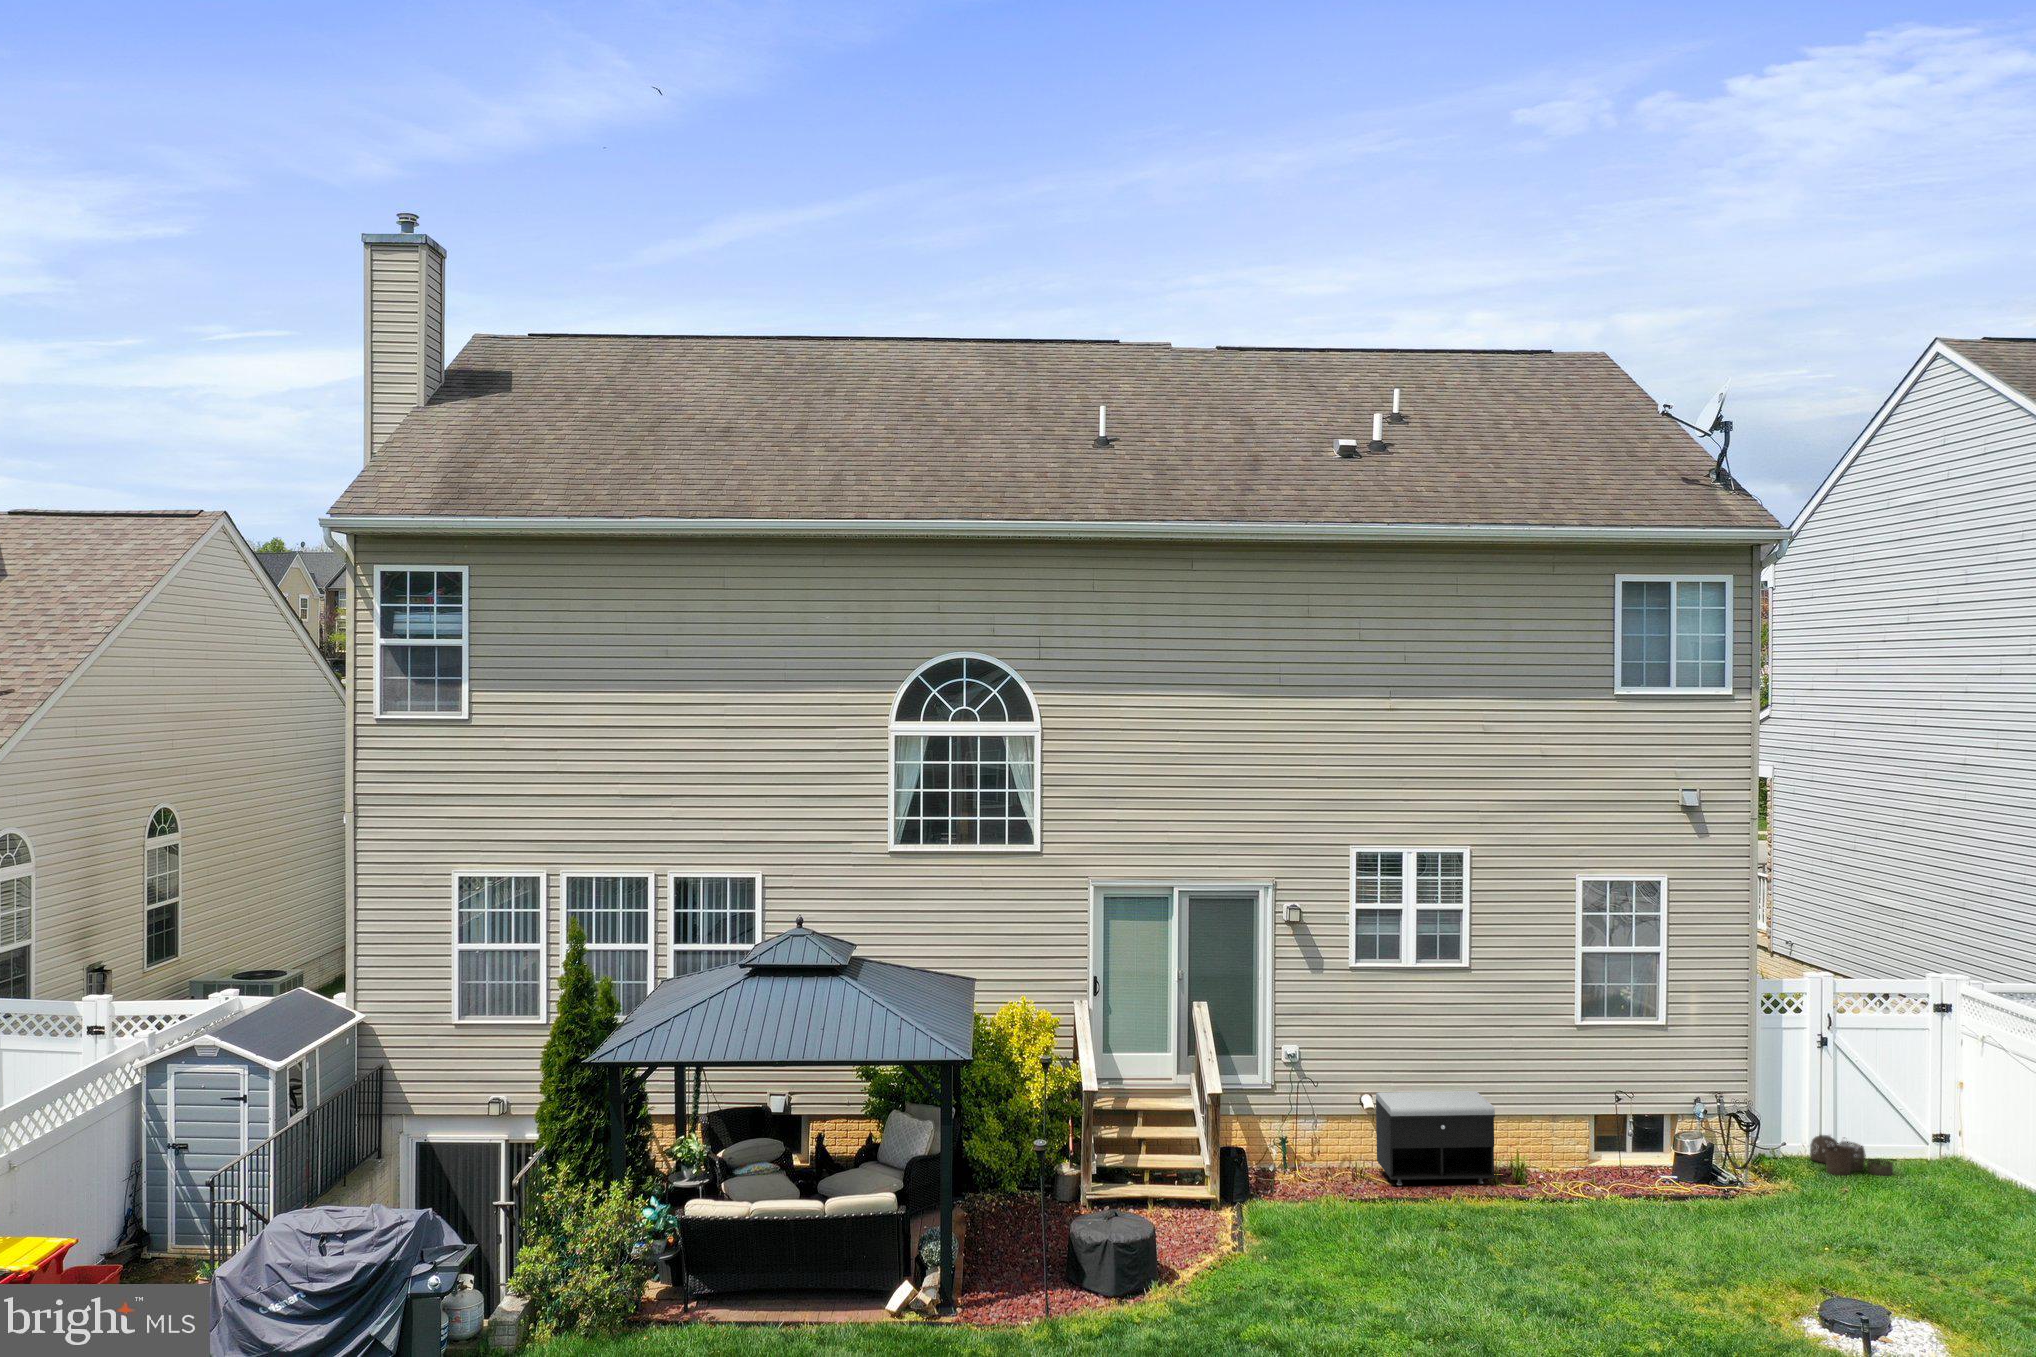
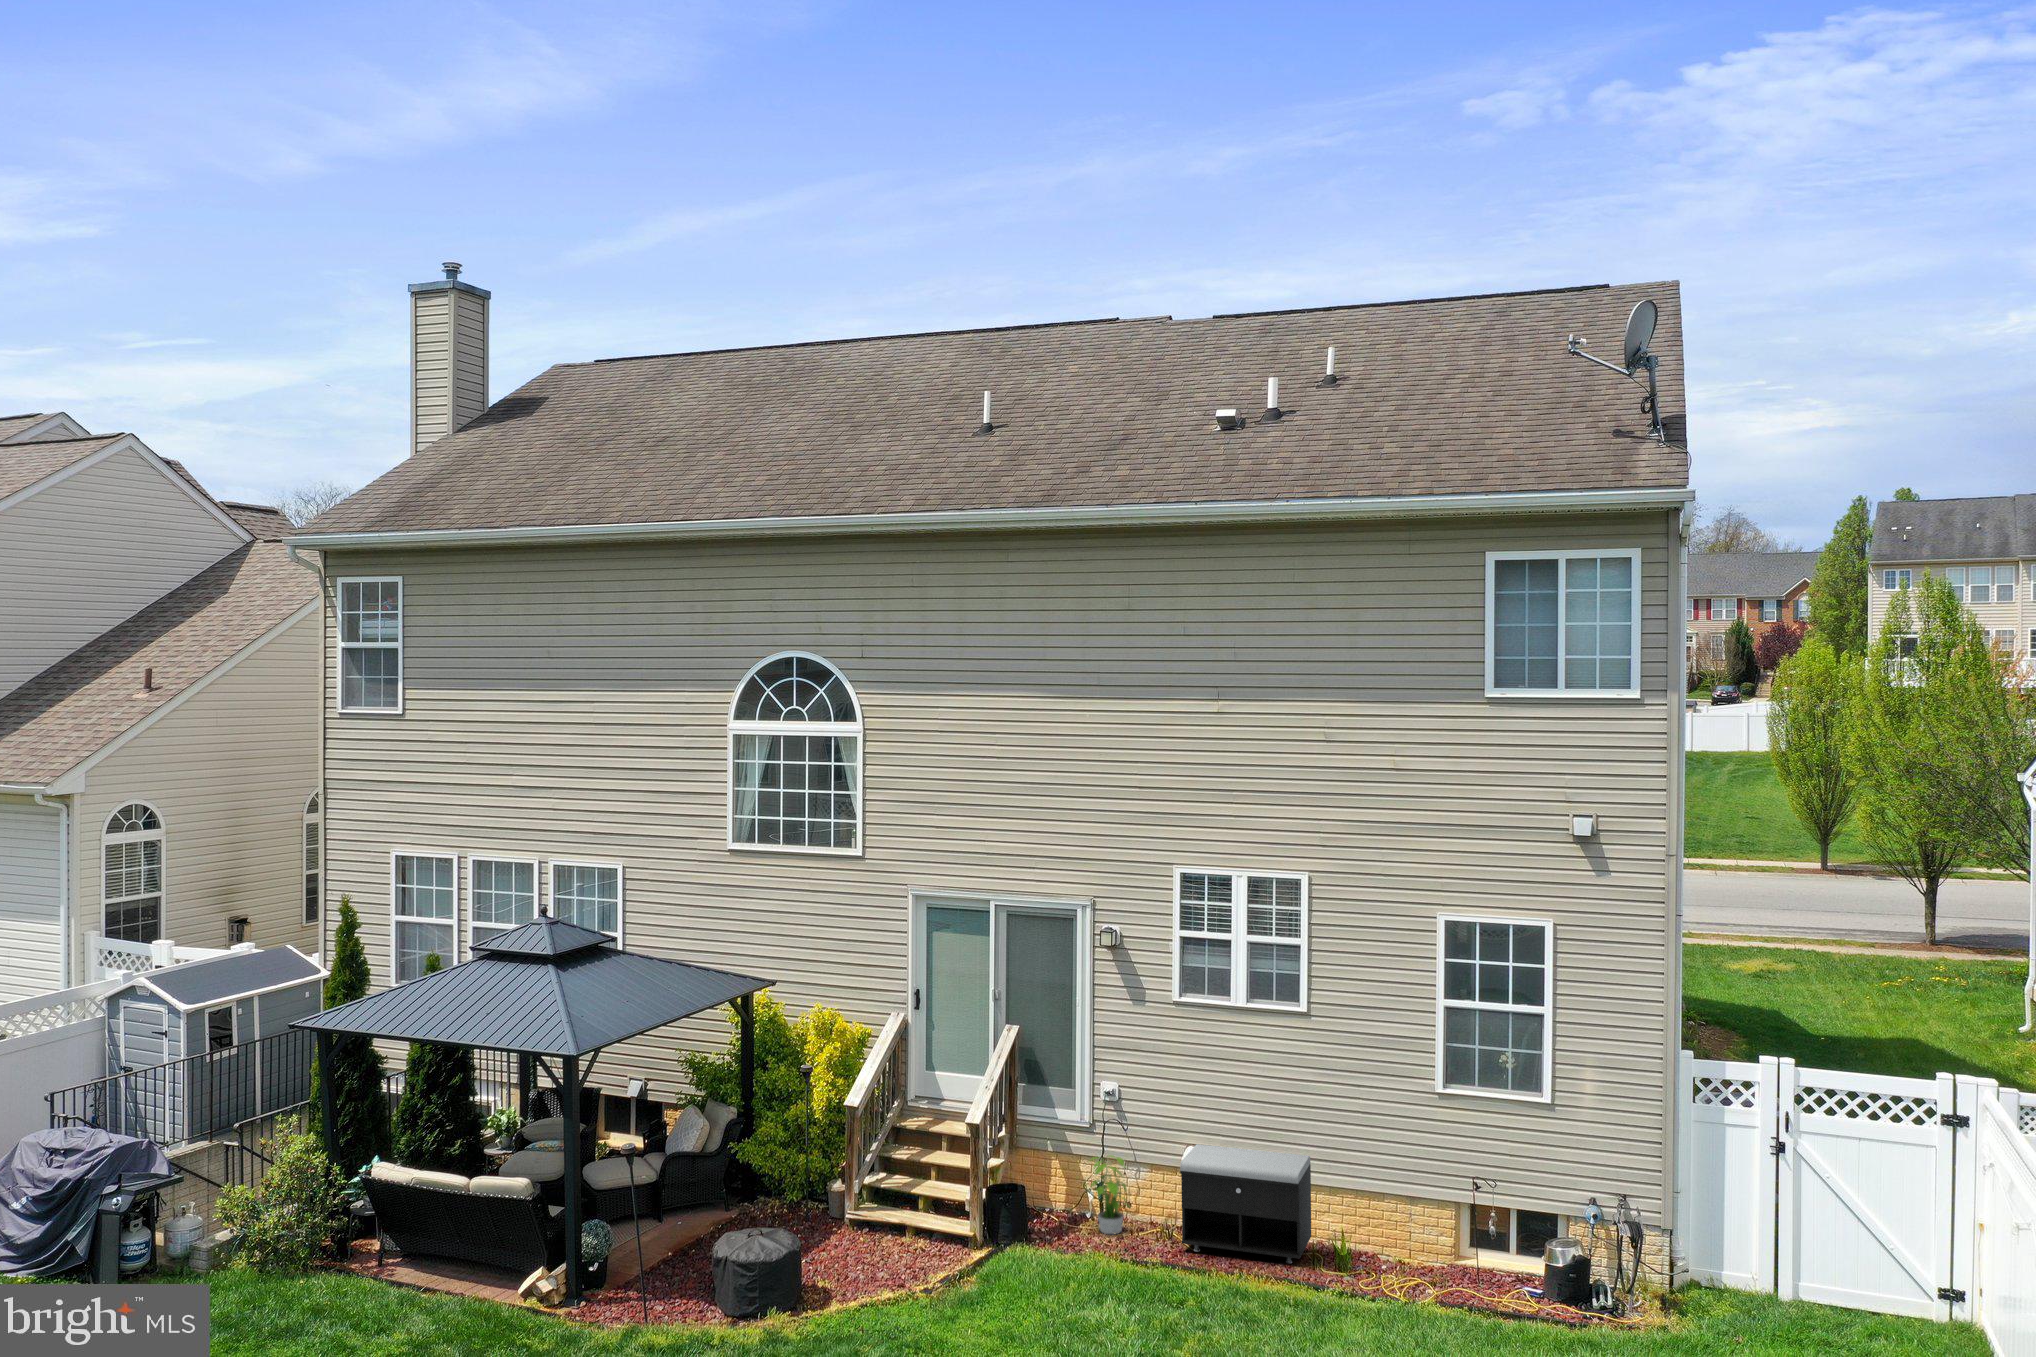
potted plant: none [1281,1108,1326,1182] -> present [1091,1155,1127,1235]
woven basket: present [1810,1135,1893,1176] -> none [1746,1263,1840,1333]

